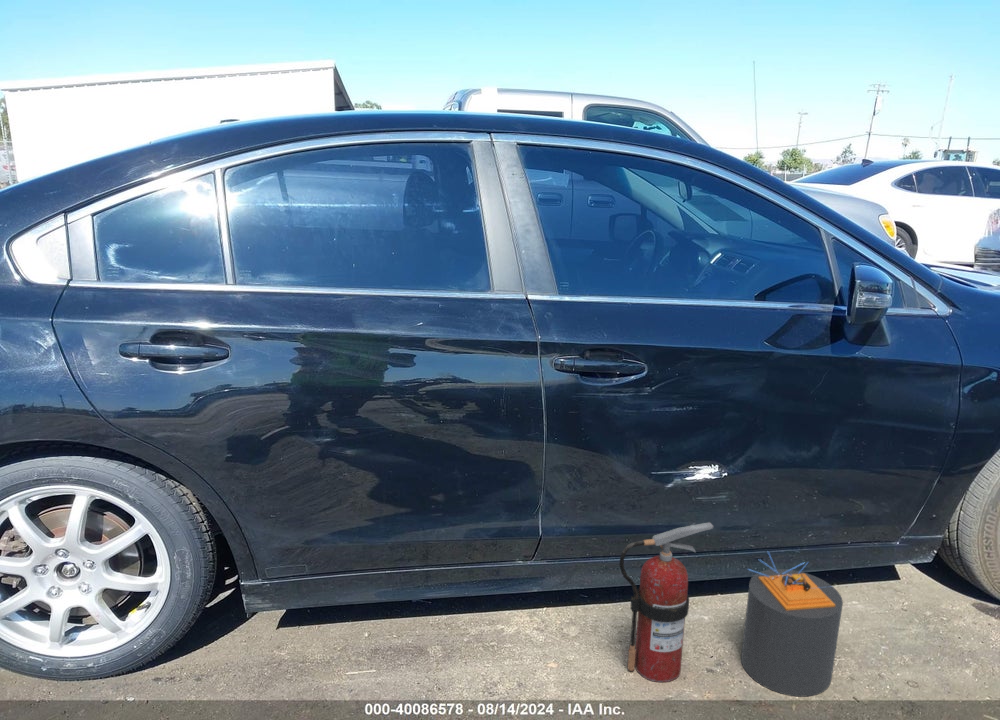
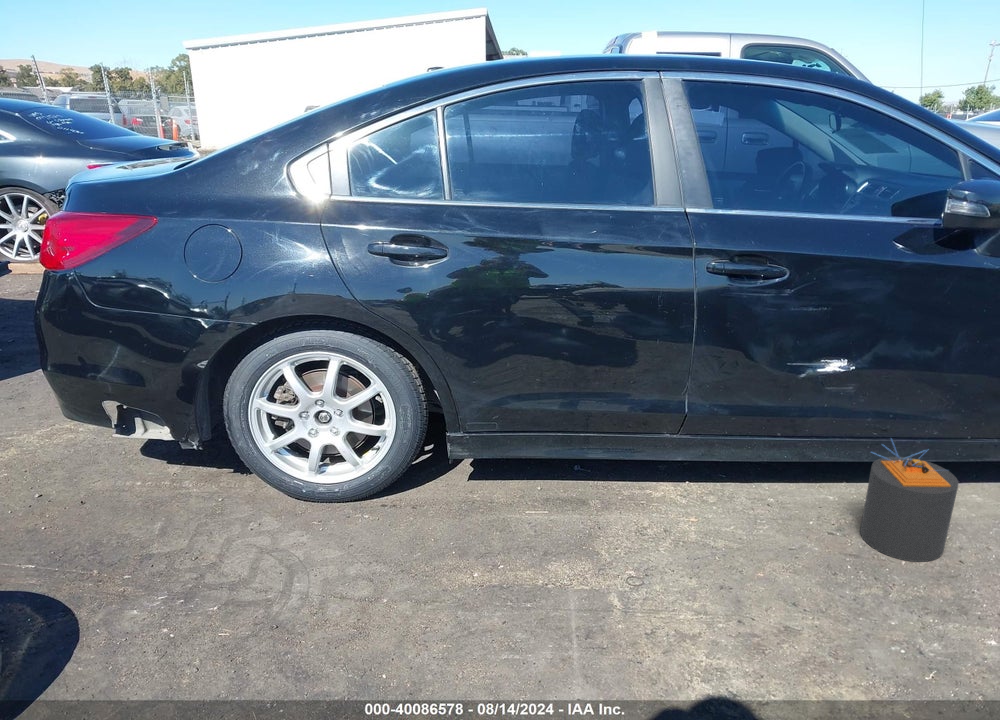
fire extinguisher: present [620,522,713,682] -> none [754,409,841,541]

